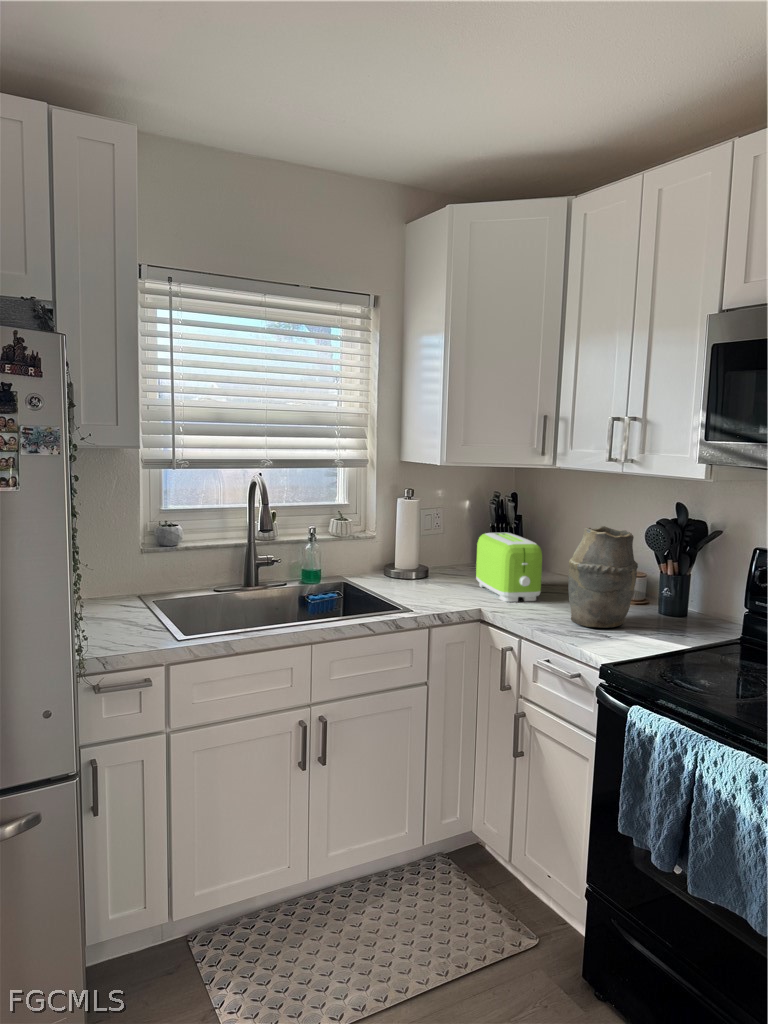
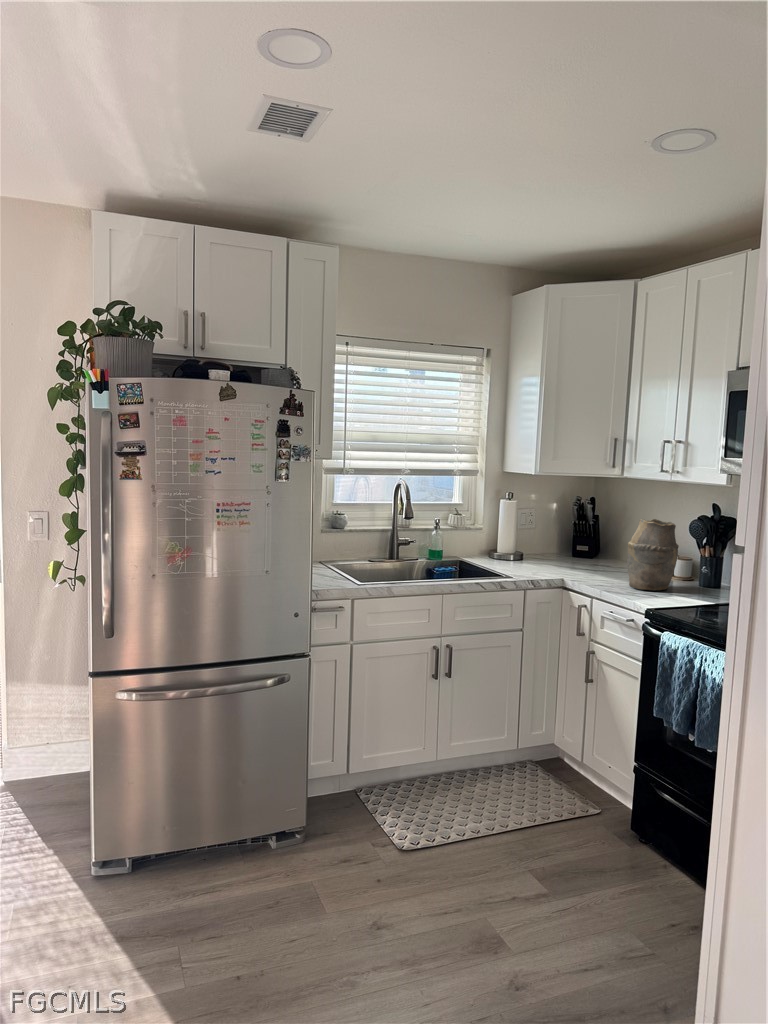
toaster: present [476,533,542,602] -> none [560,526,610,575]

